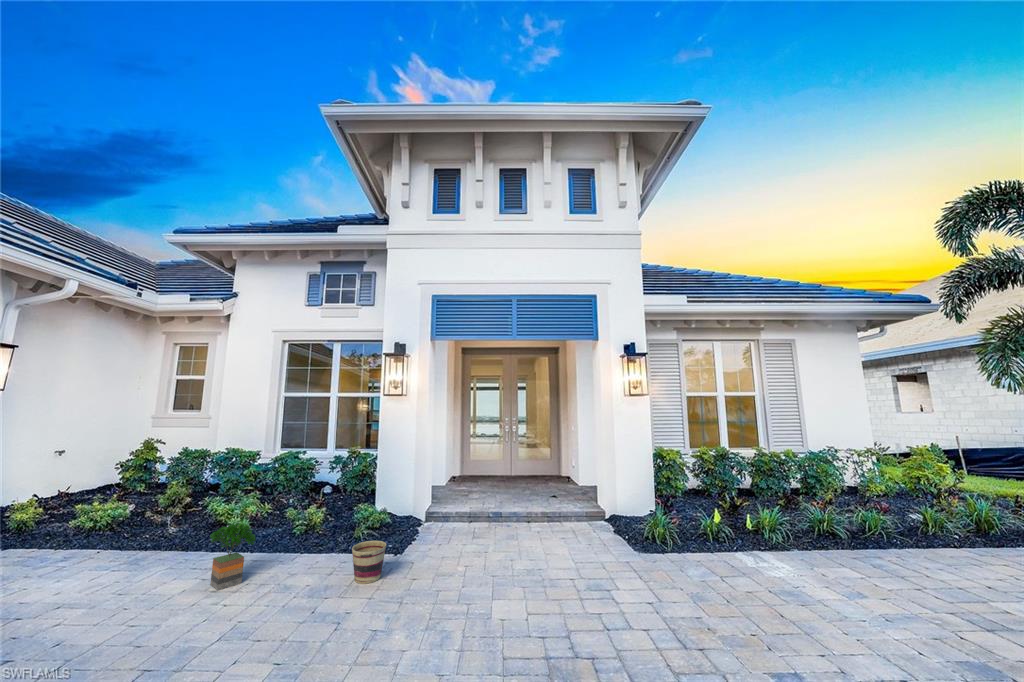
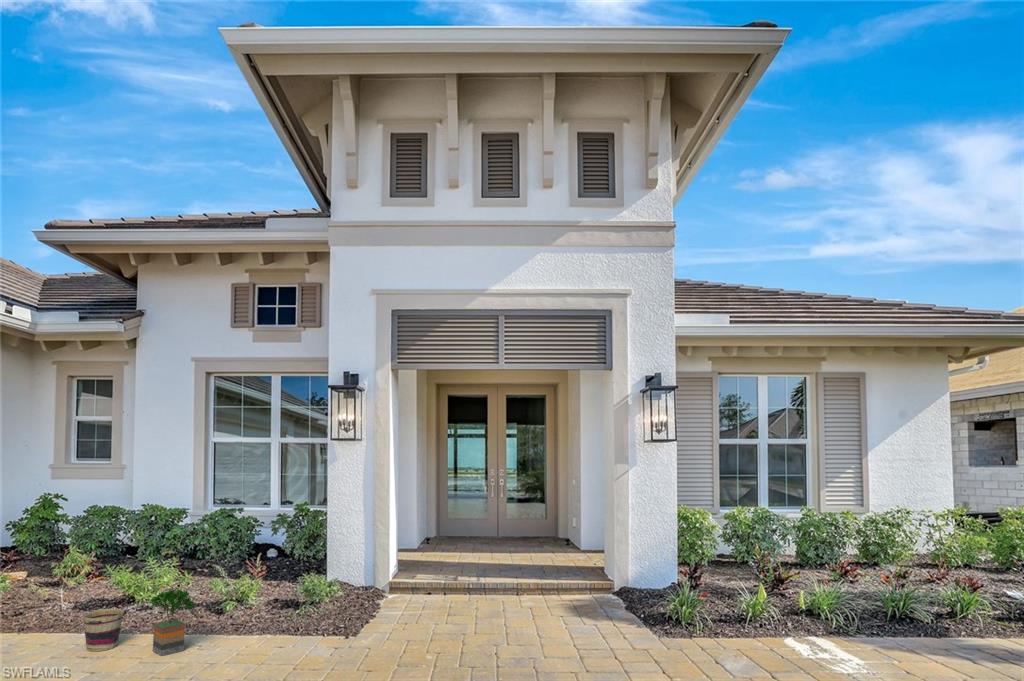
basket: present [352,541,386,584] -> present [83,609,124,652]

